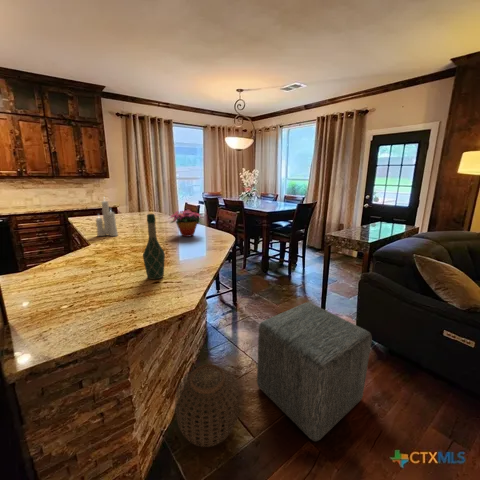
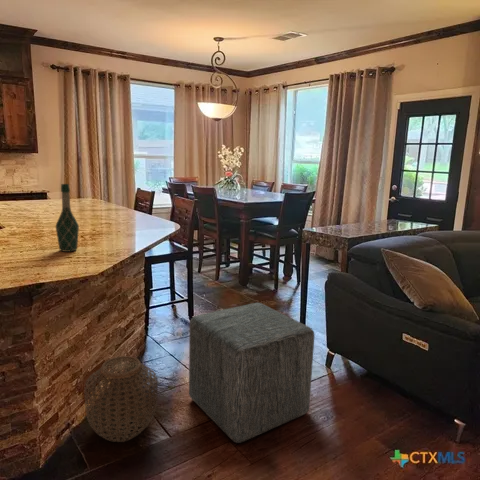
candle: present [96,201,118,236] -> none [13,168,38,219]
flower arrangement: present [171,210,200,237] -> none [96,190,145,222]

